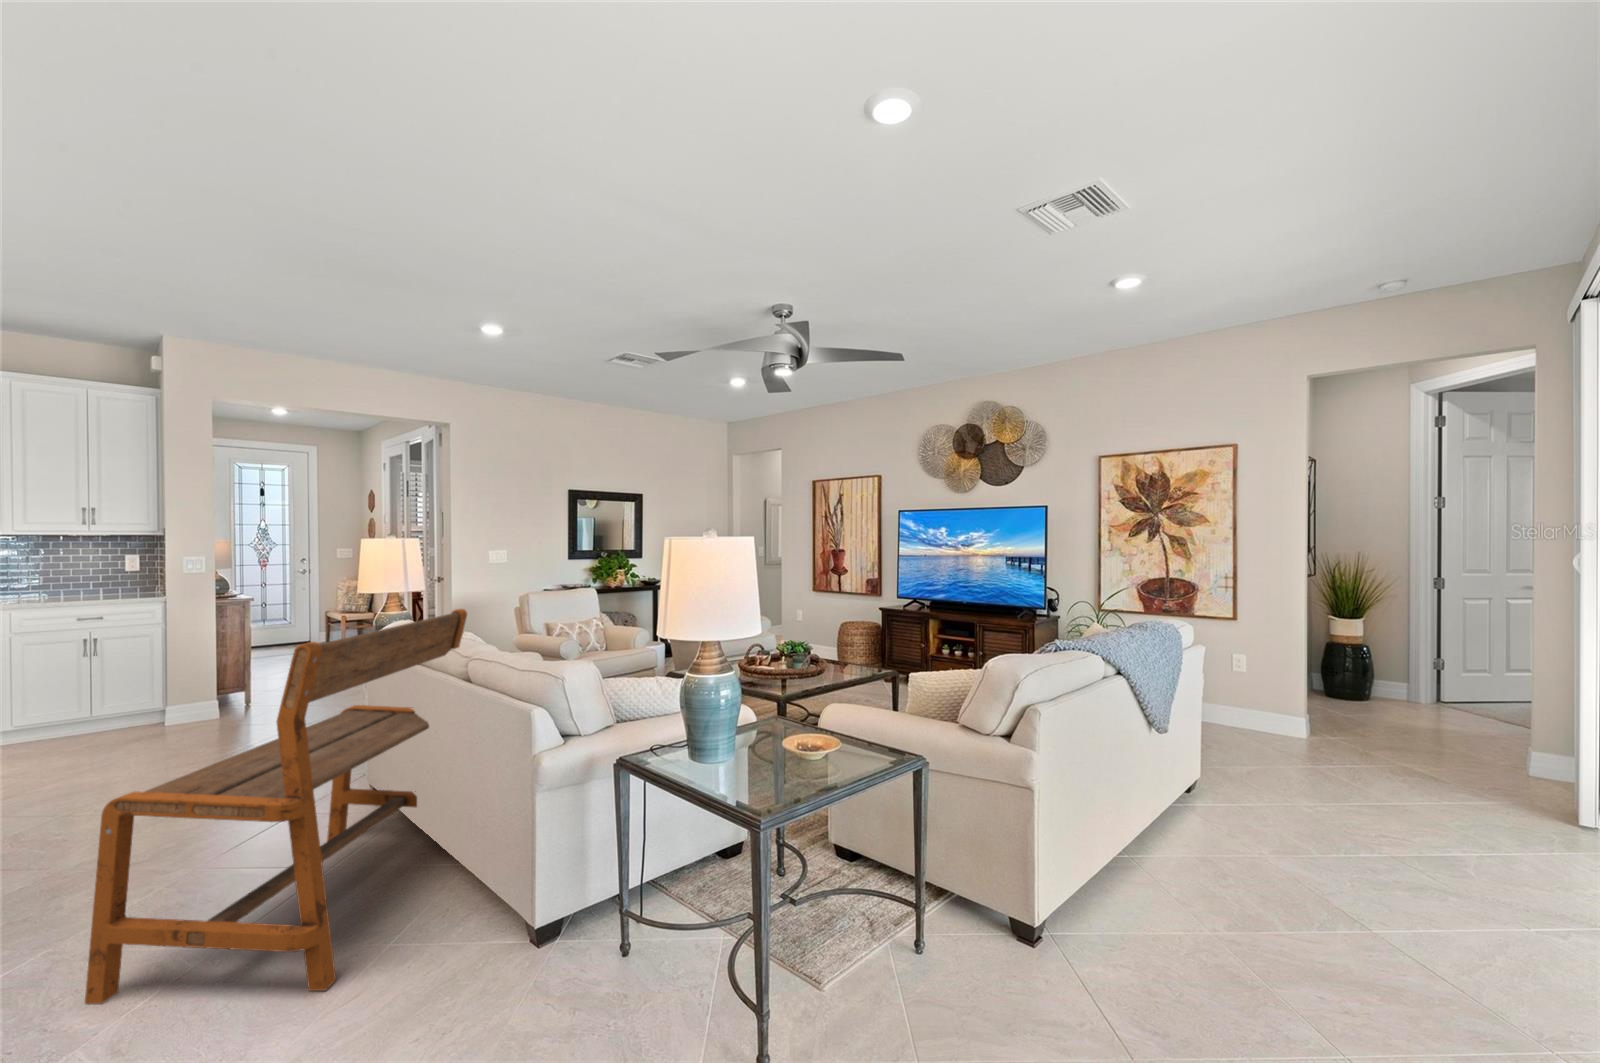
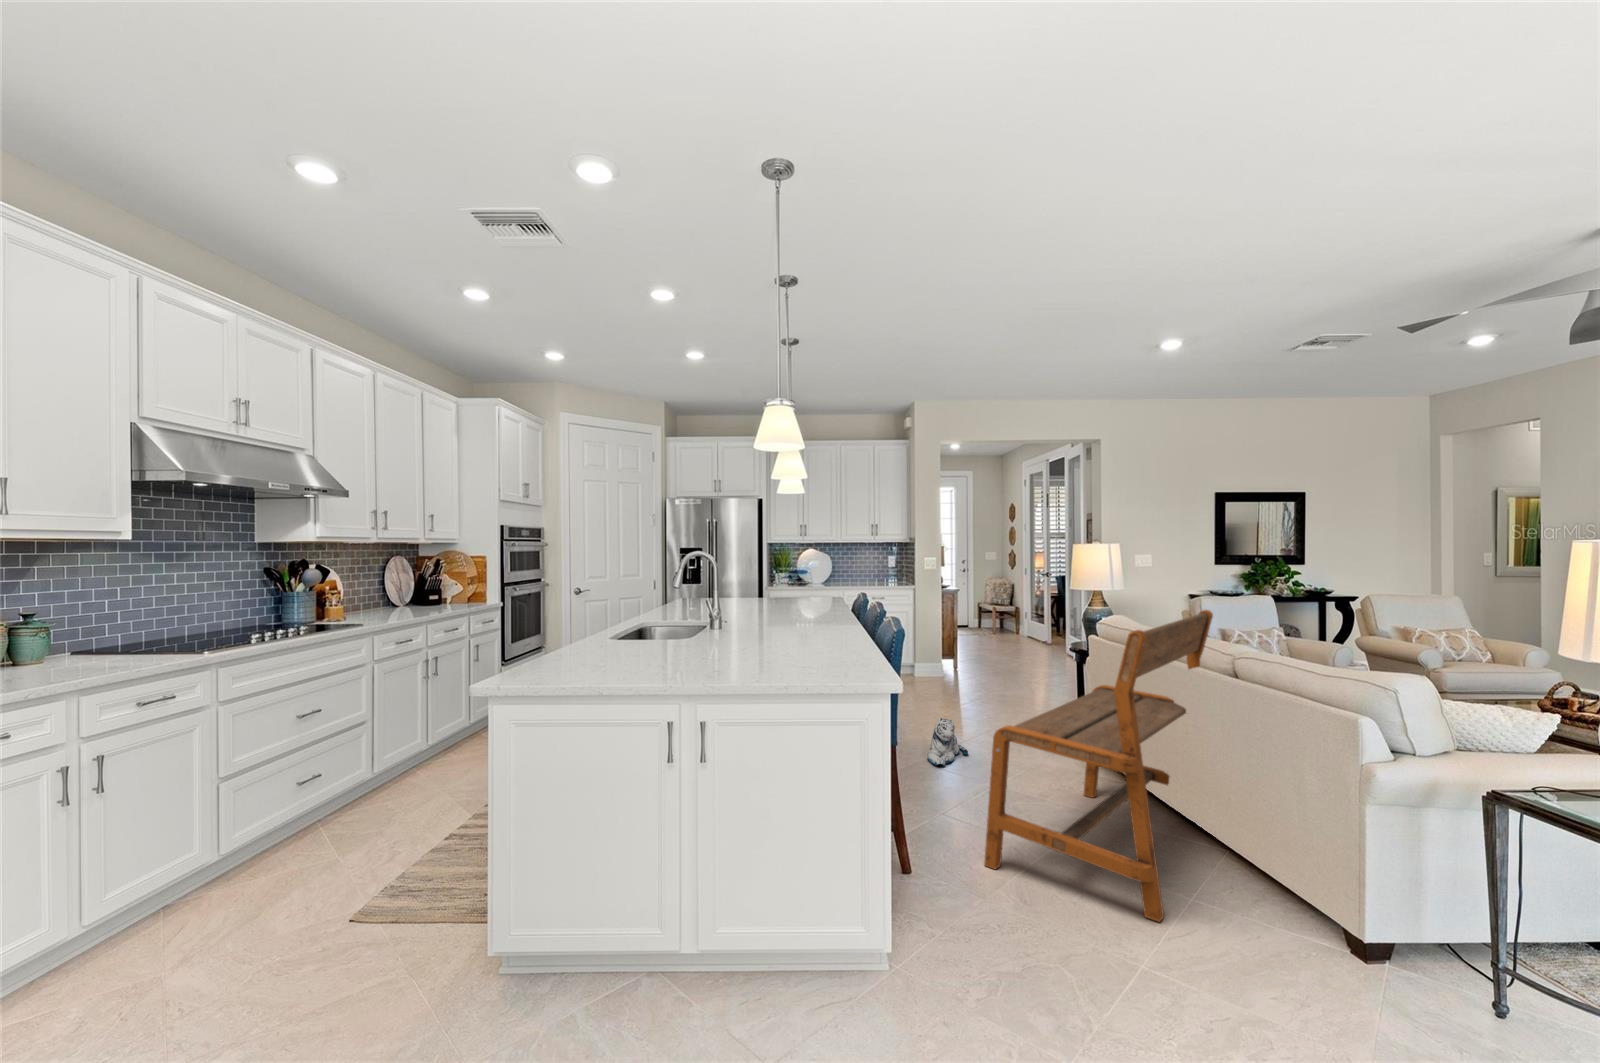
plush toy: none [96,786,180,859] -> present [927,718,968,766]

